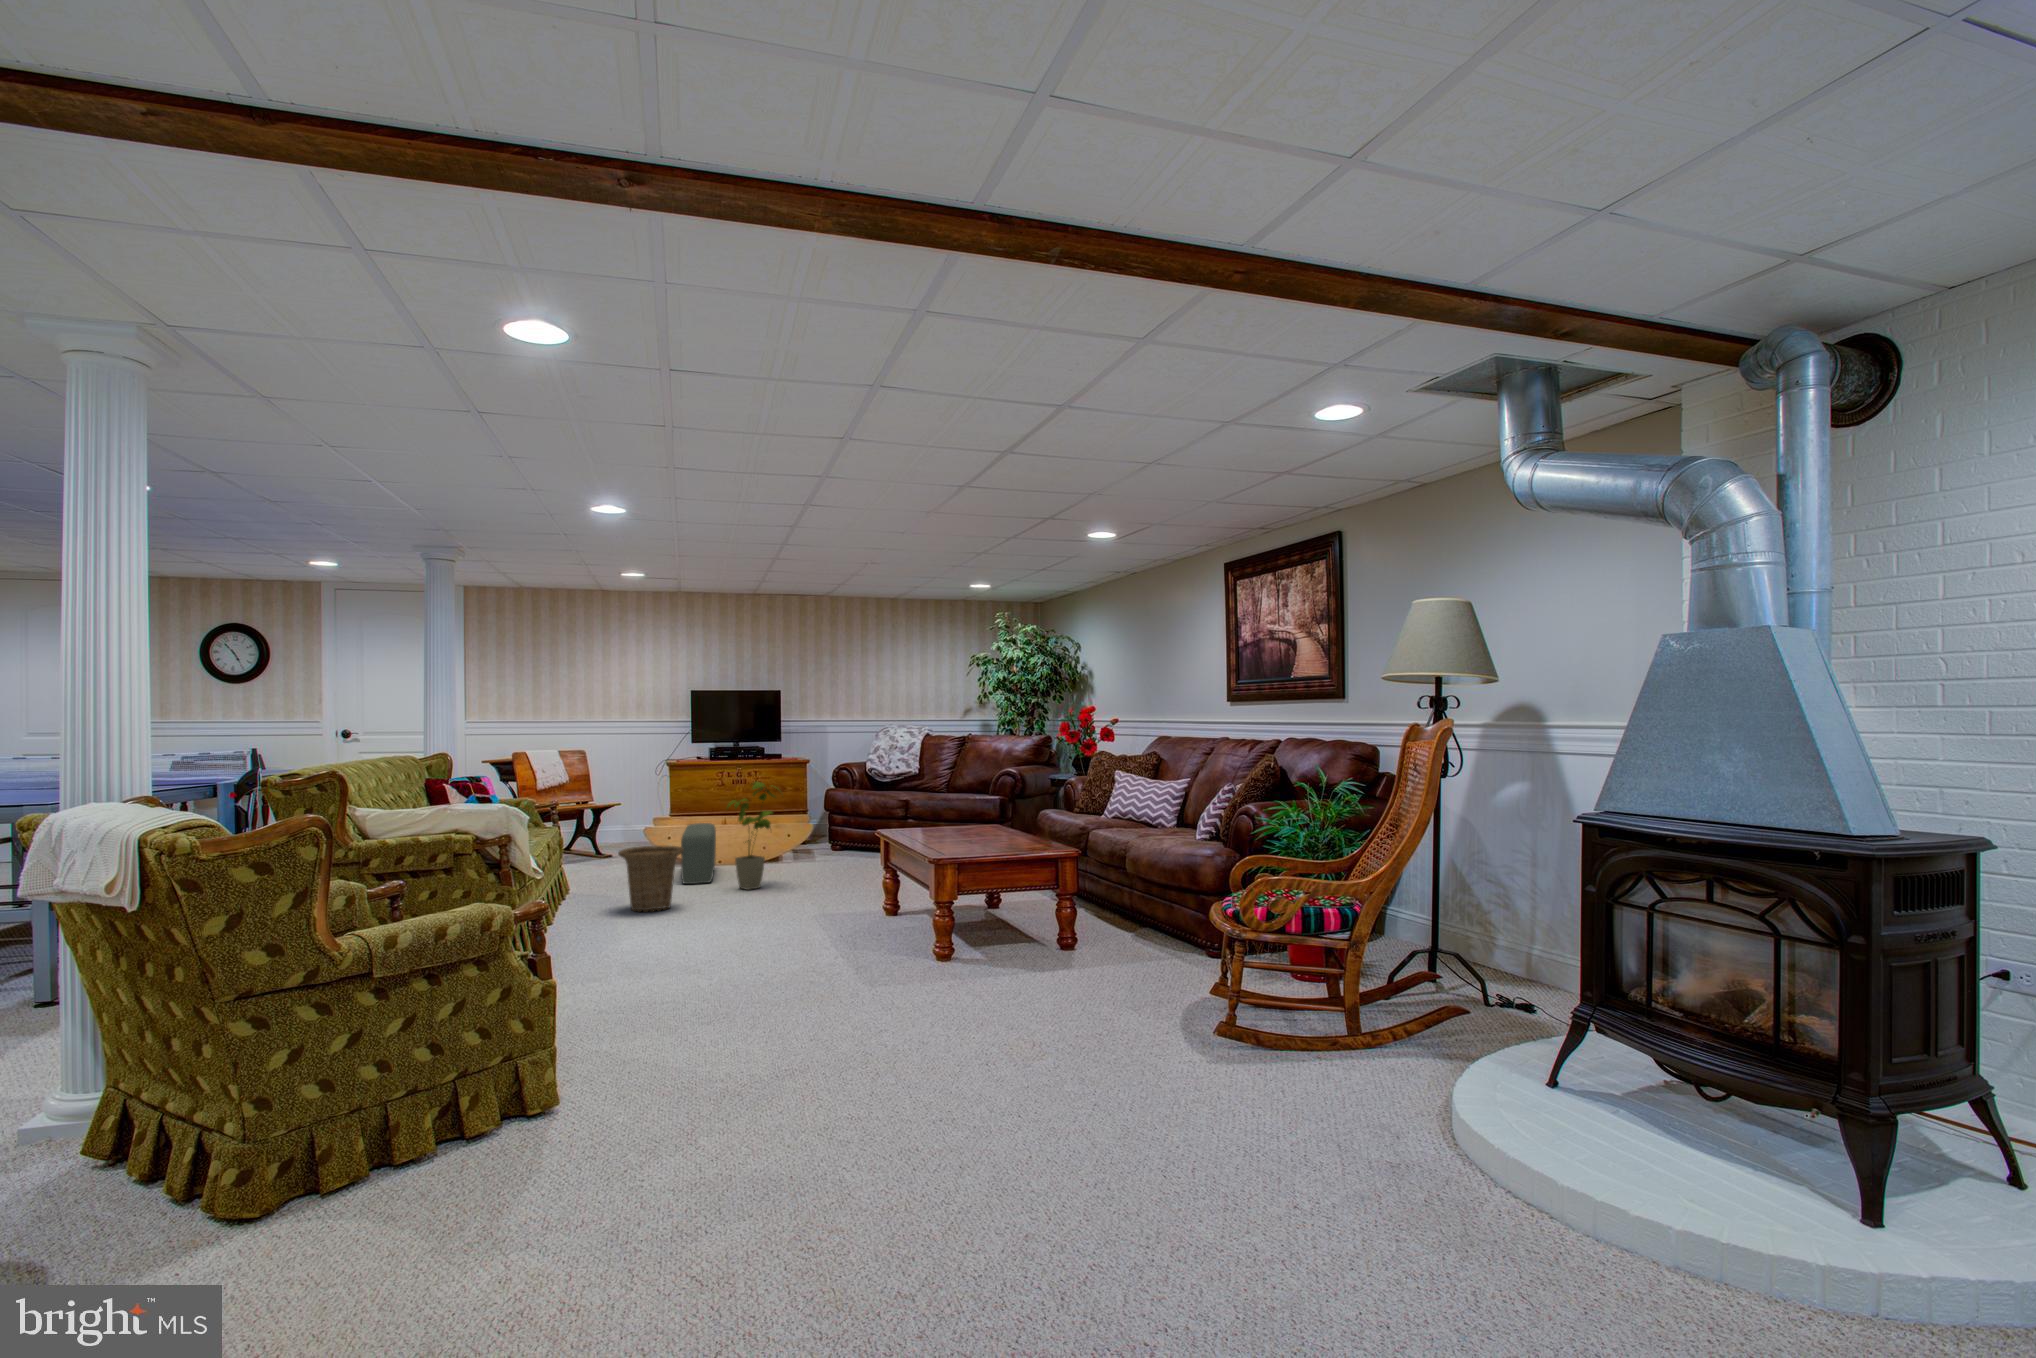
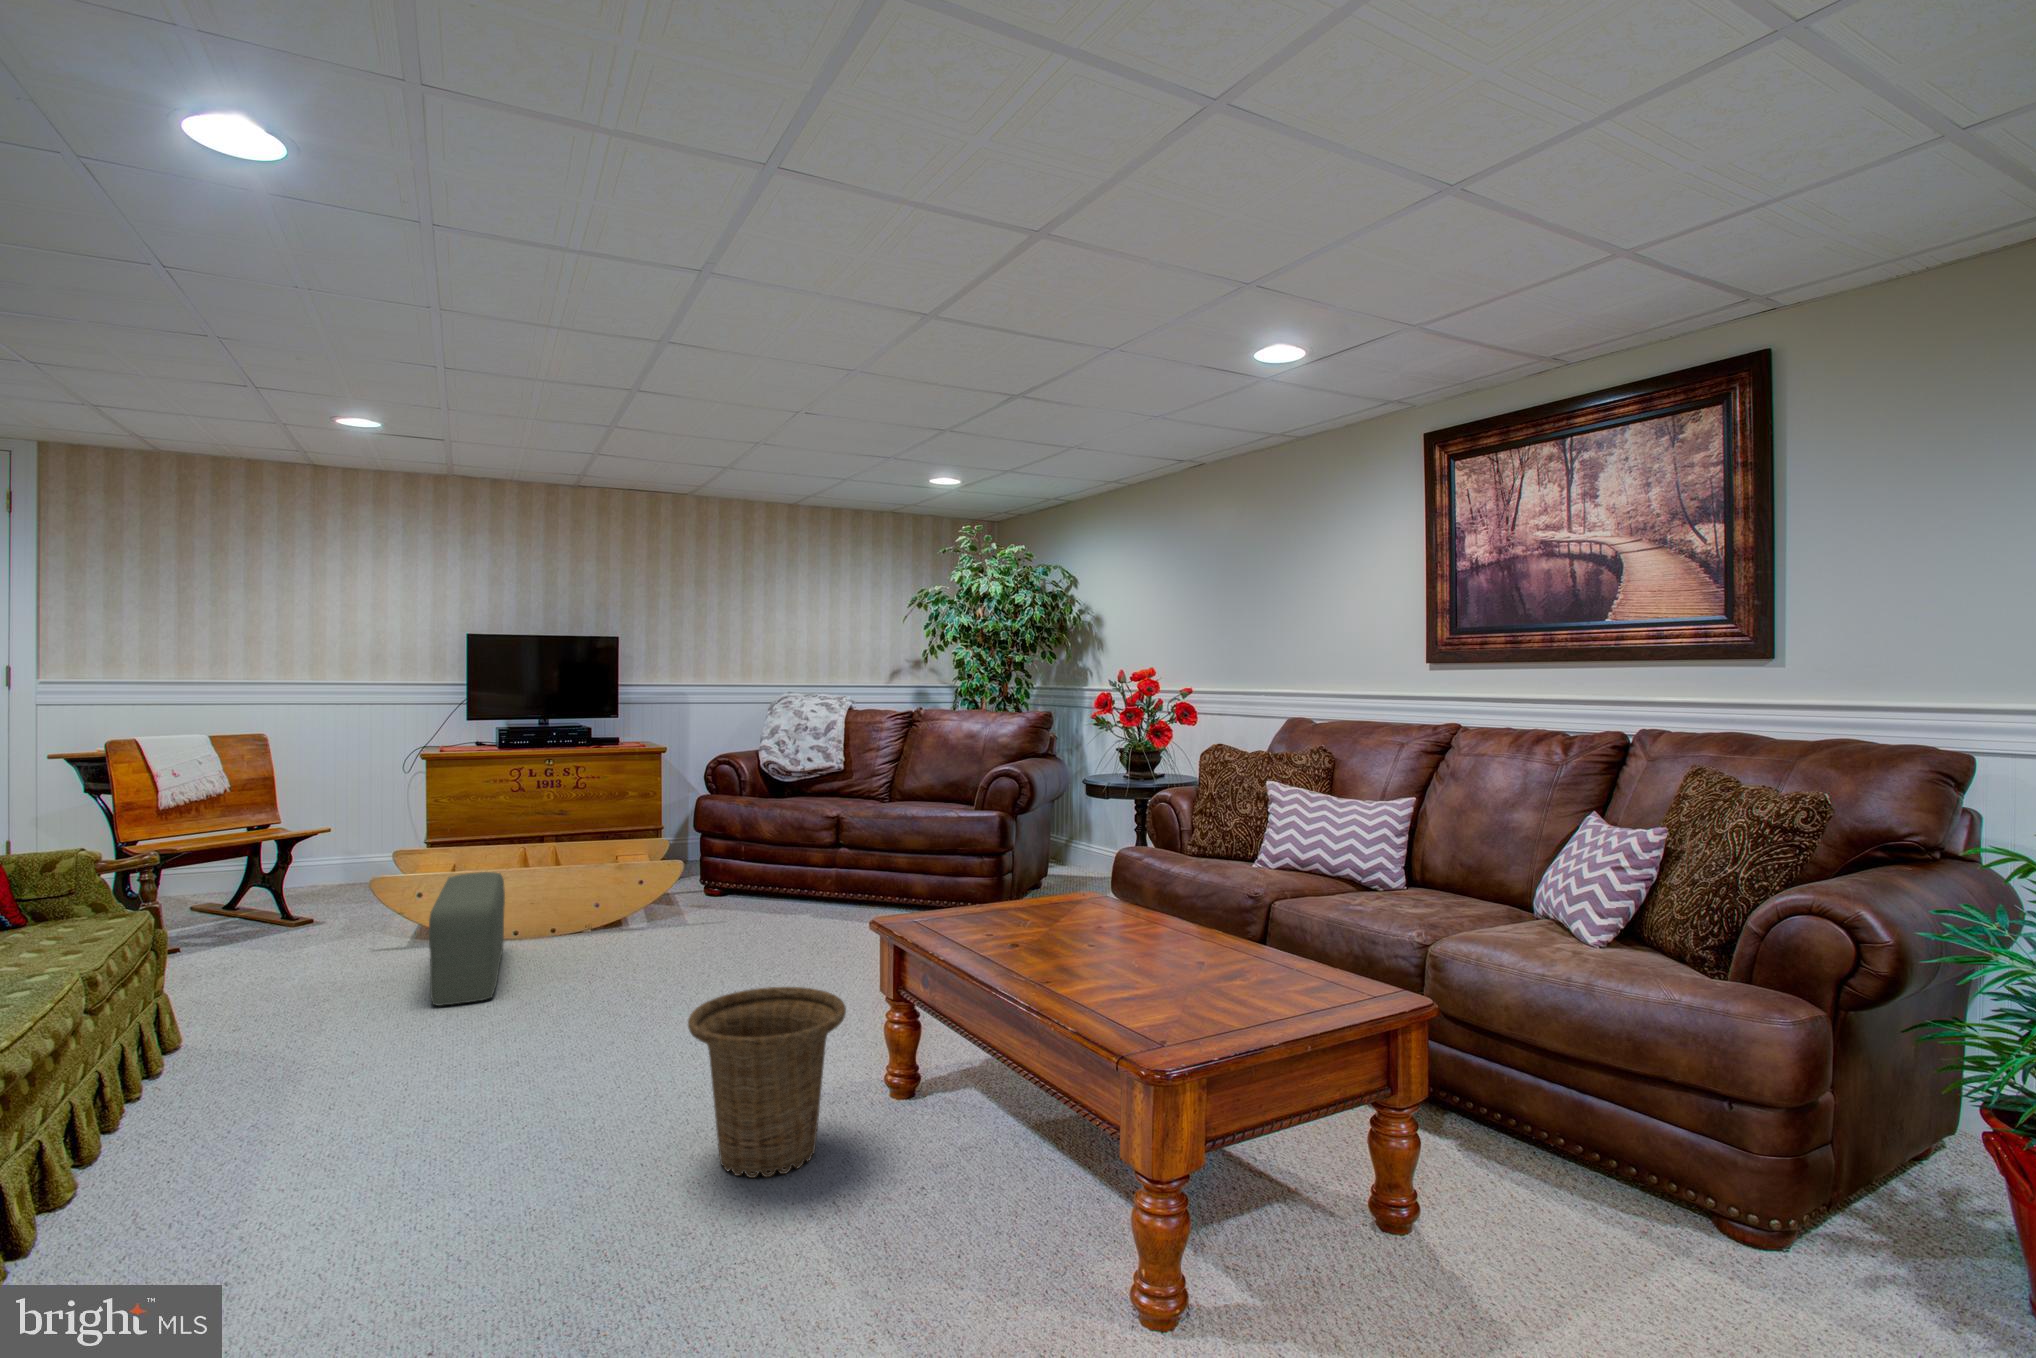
house plant: present [727,781,776,890] -> none [523,806,643,1021]
basket: present [618,846,684,912] -> present [688,987,846,1178]

